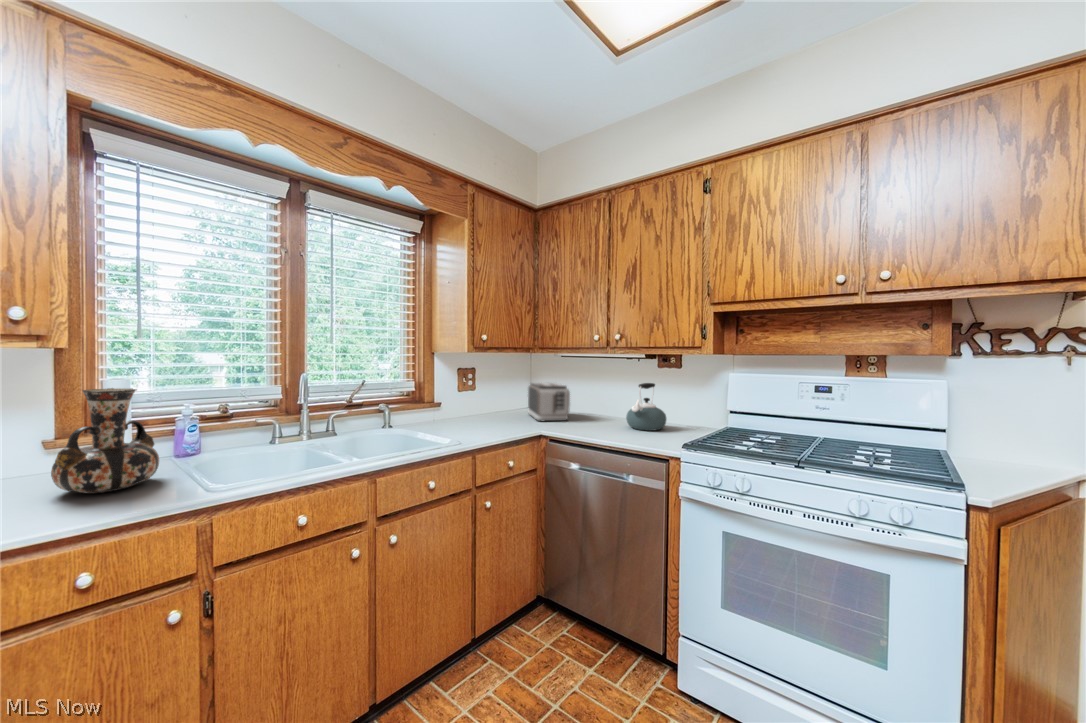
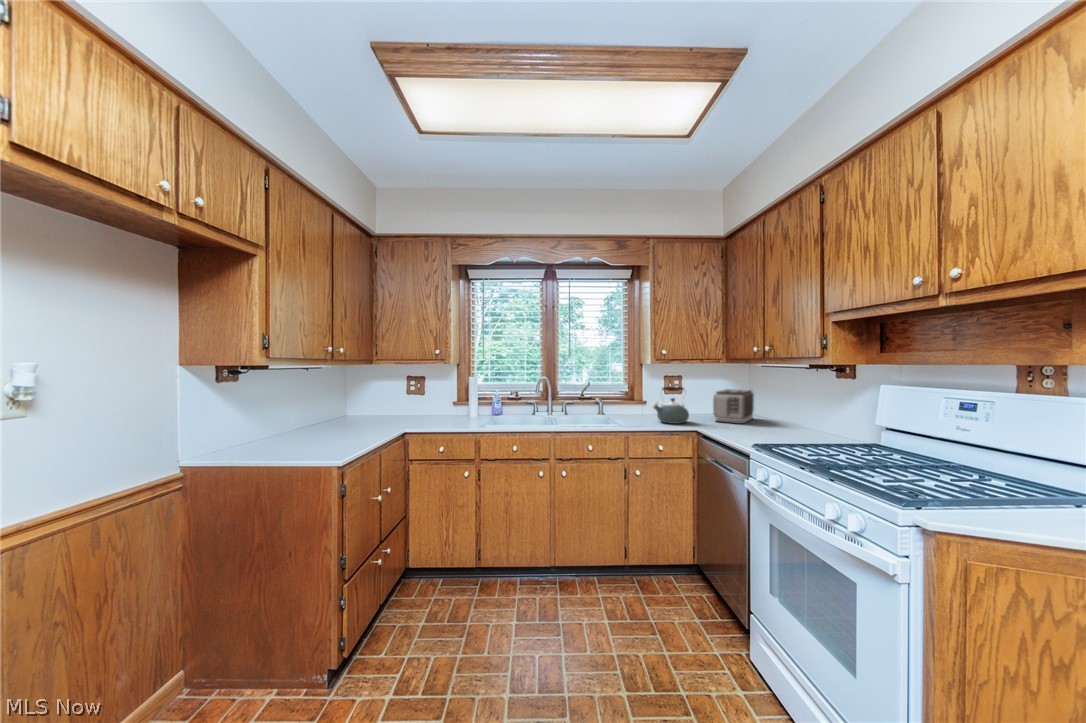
kettle: present [626,383,666,431] -> present [652,387,689,424]
decorative vase: present [51,388,159,494] -> none [446,381,478,422]

